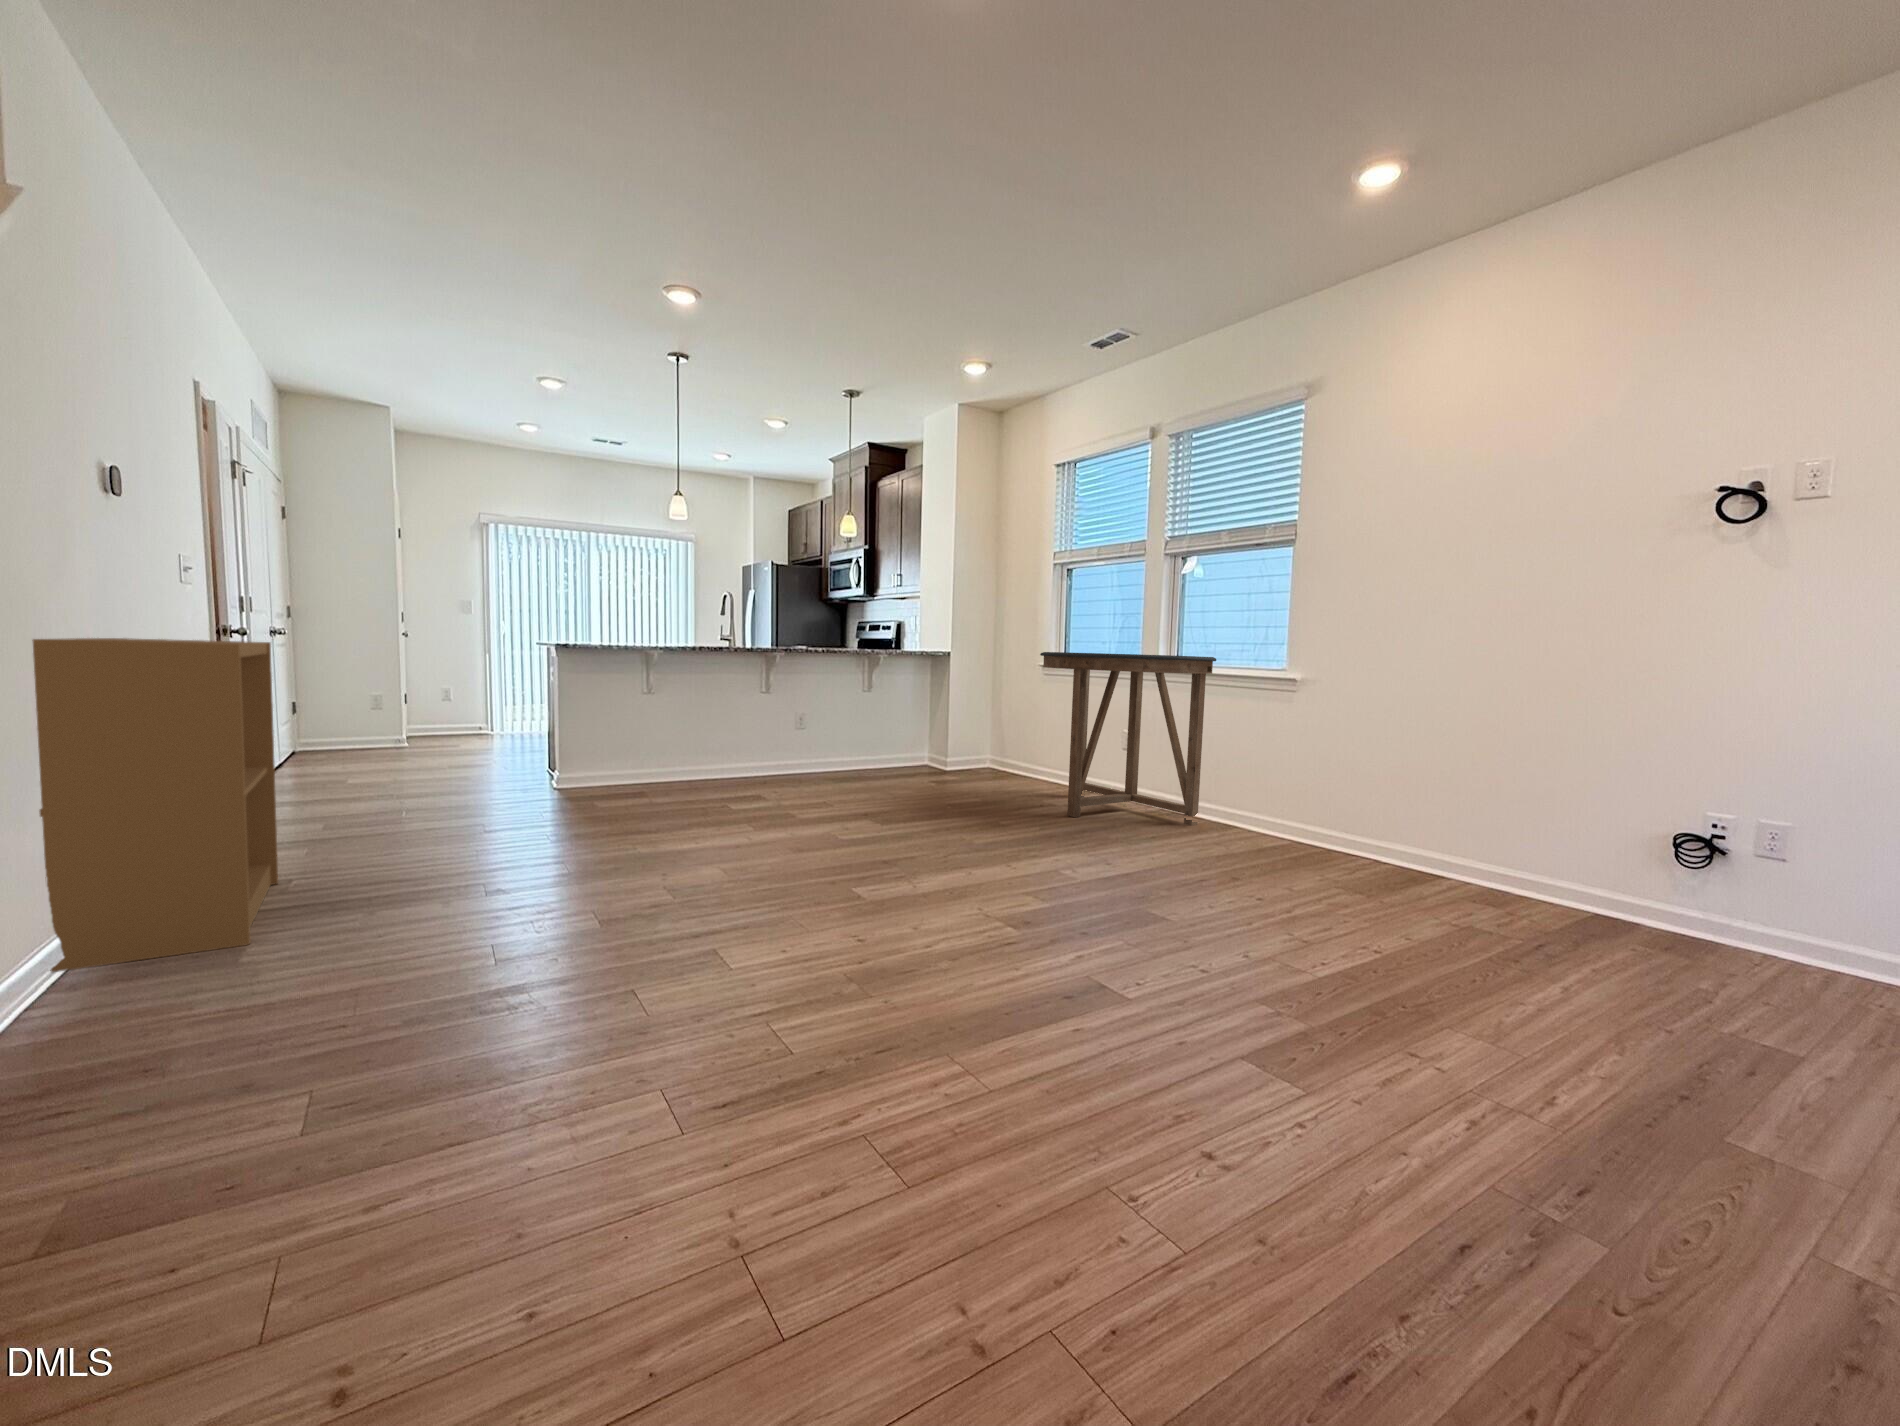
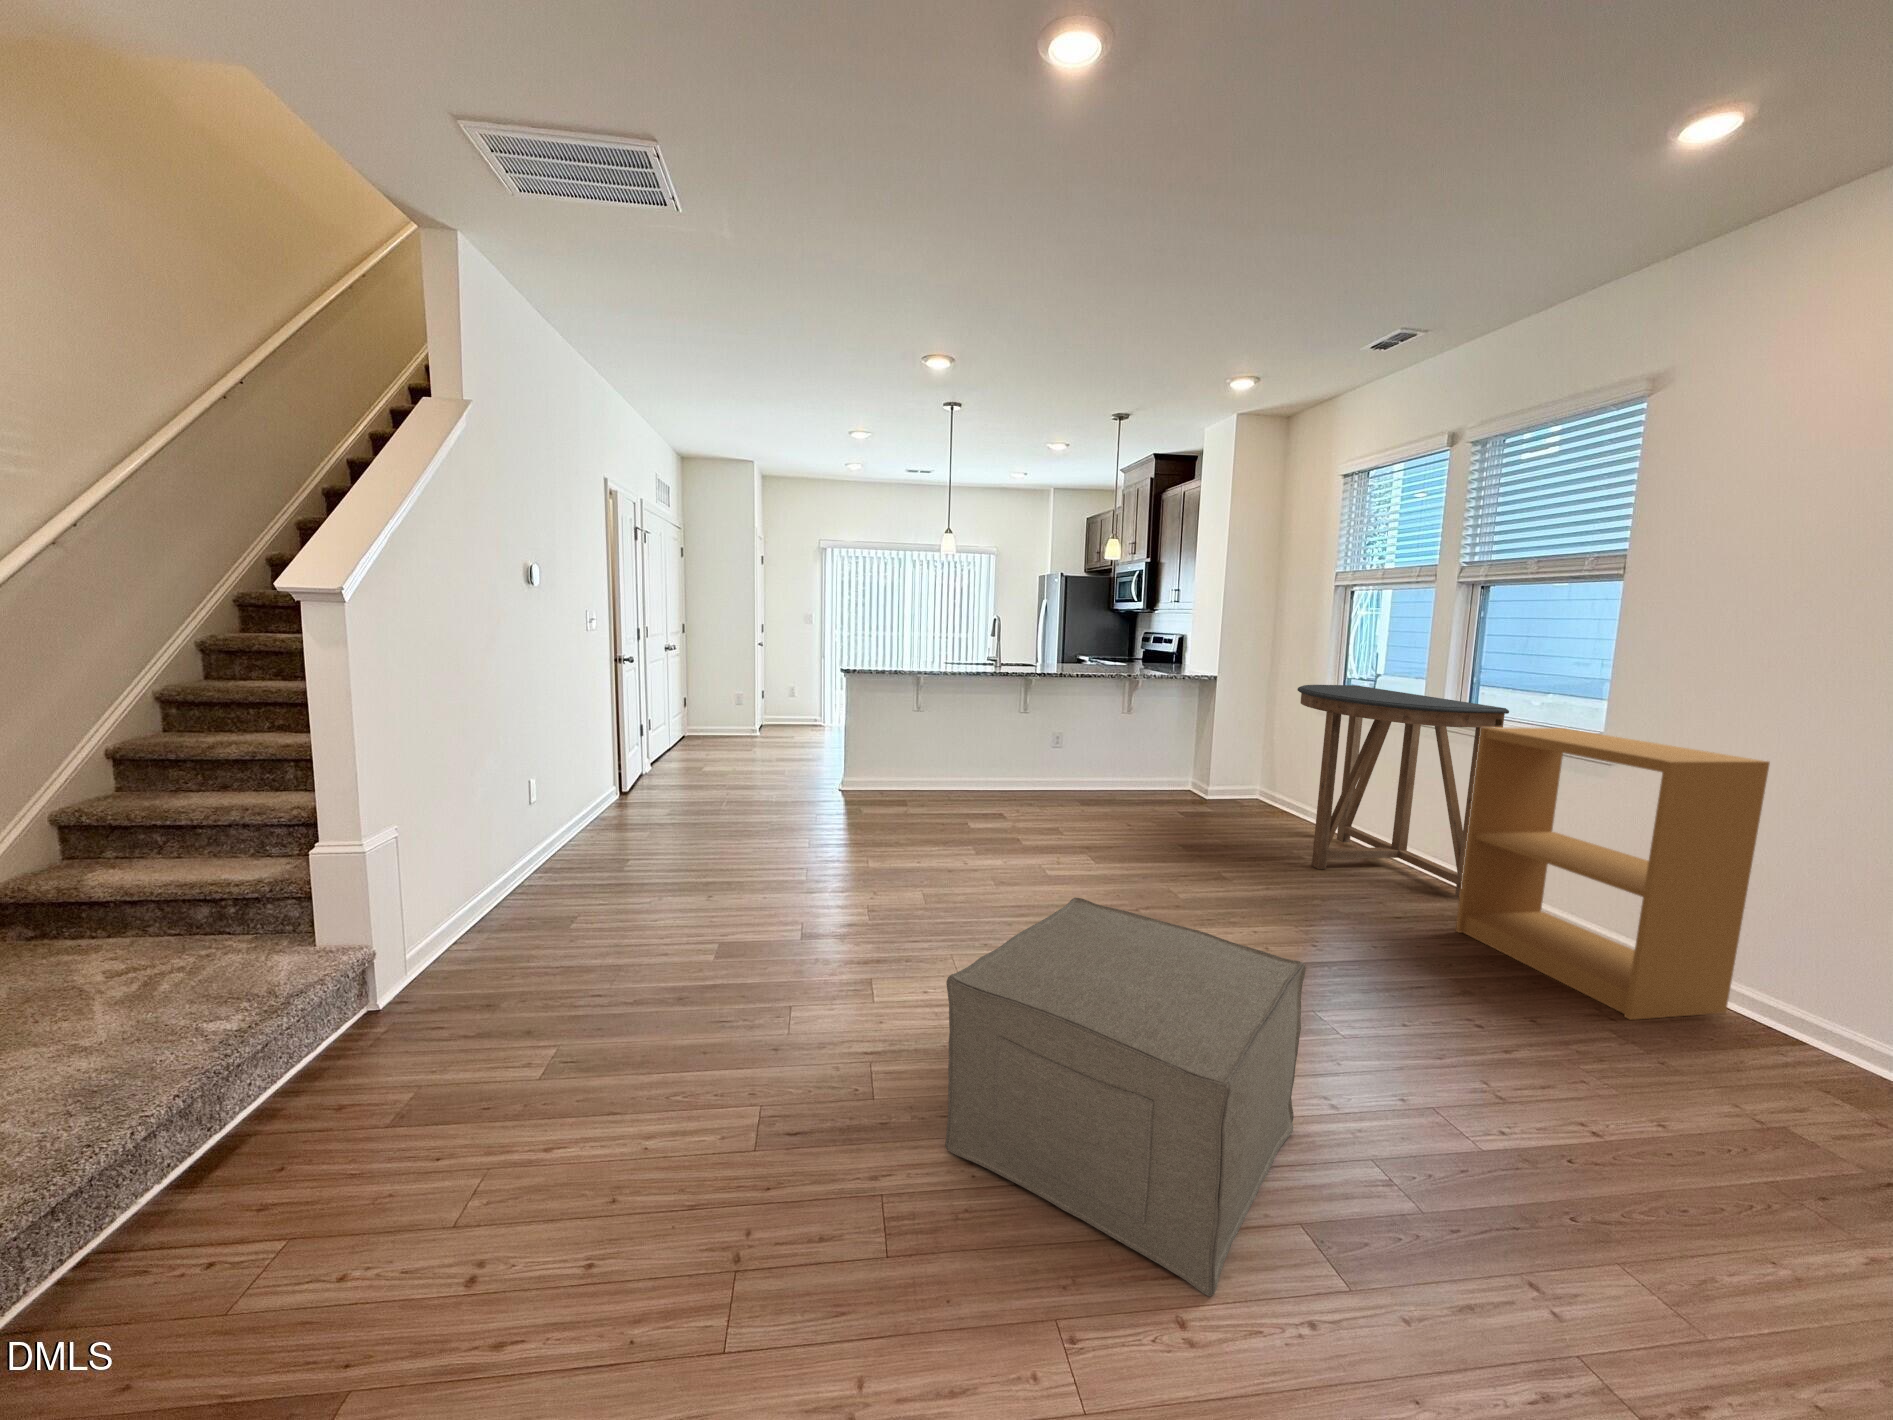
bookshelf: present [32,638,278,972] -> present [1456,727,1770,1020]
ottoman: none [902,814,1232,1125] -> present [945,898,1306,1296]

